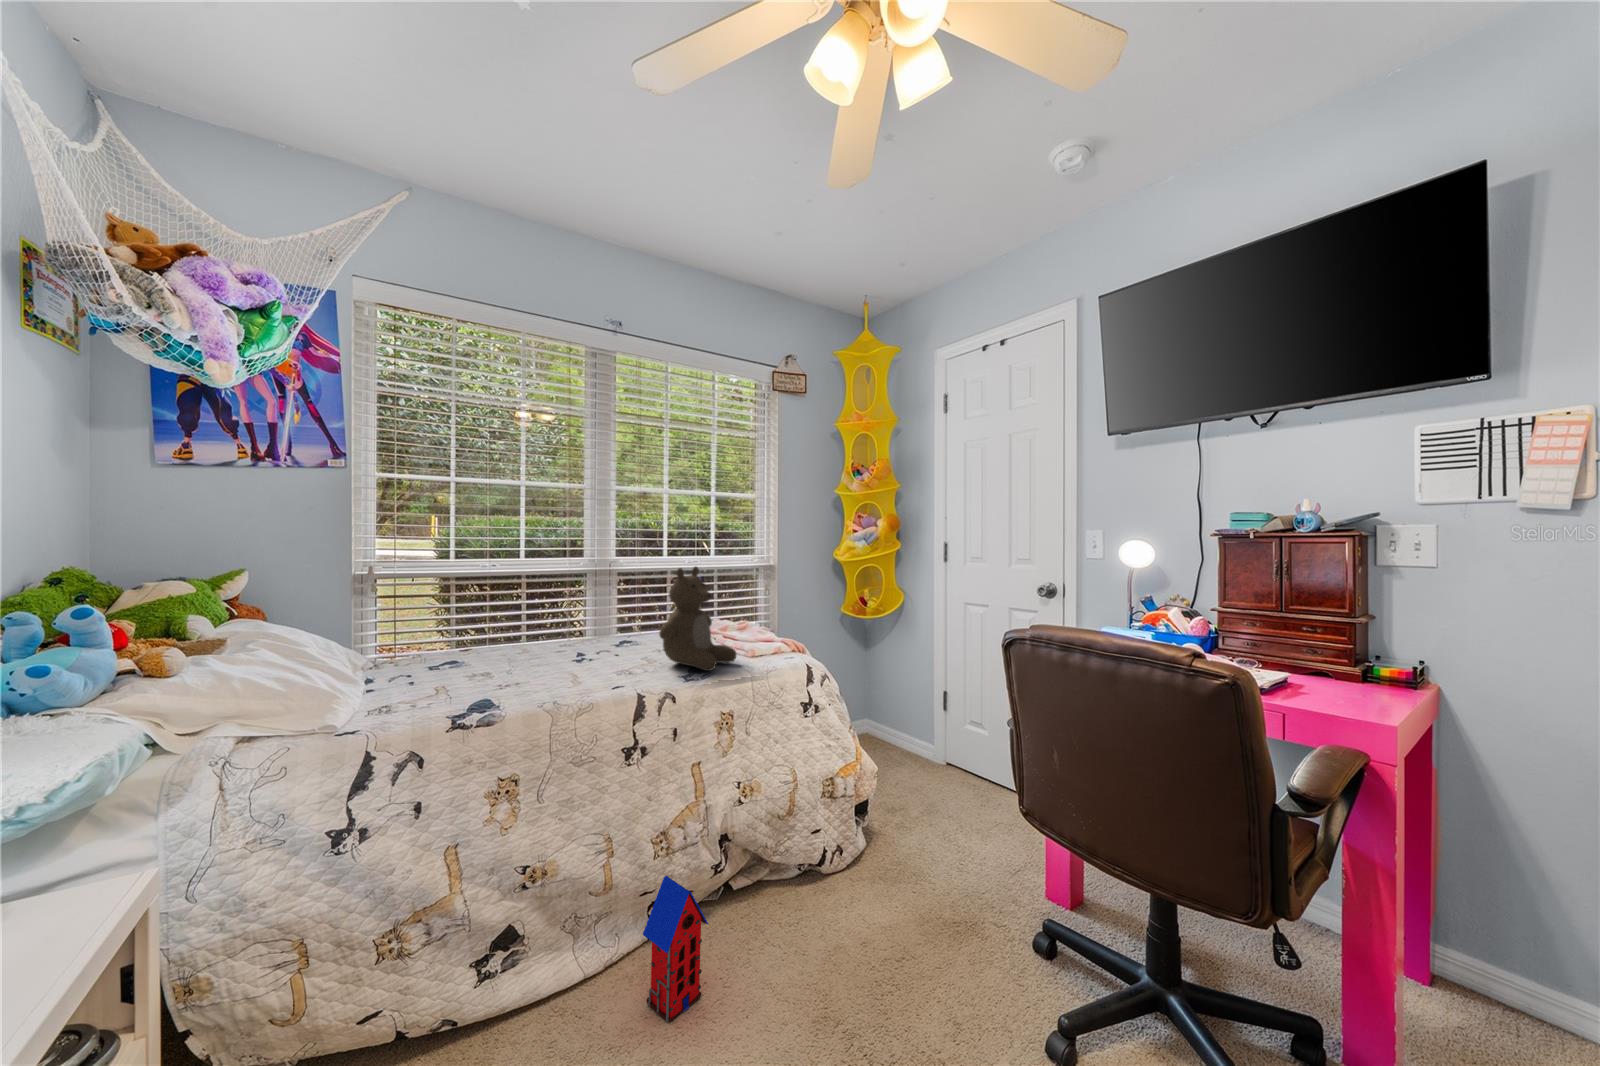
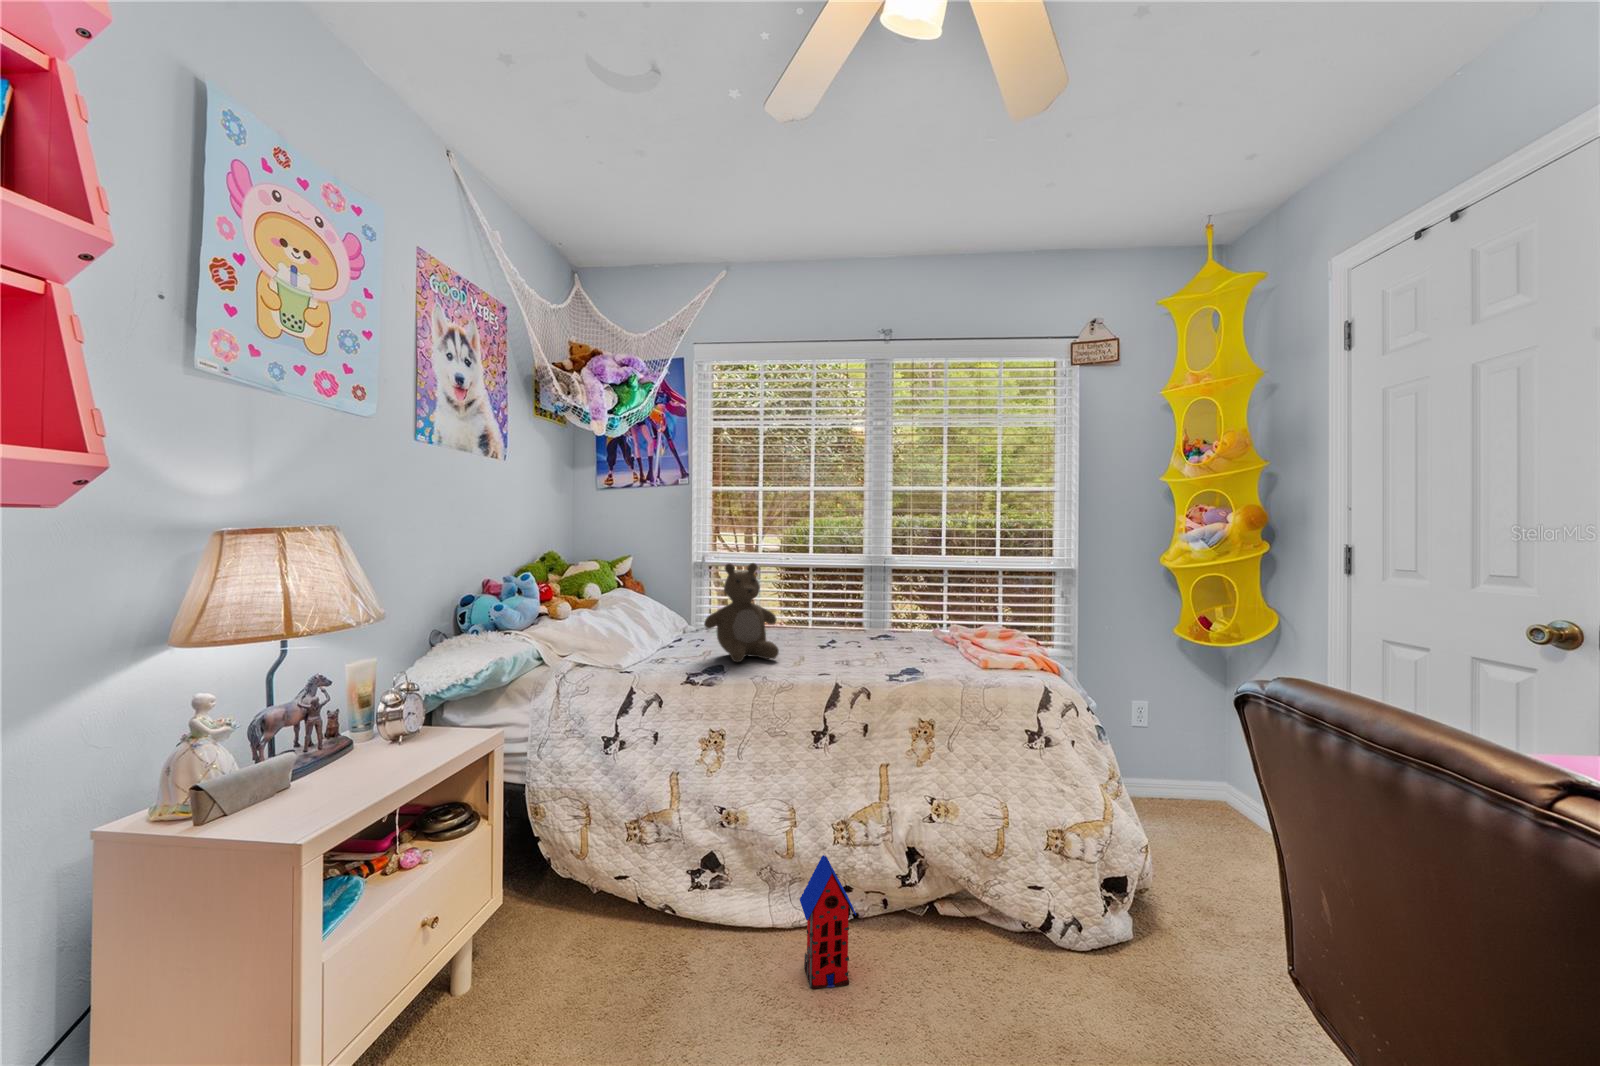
teddy bear: present [659,567,737,671] -> present [704,563,779,662]

